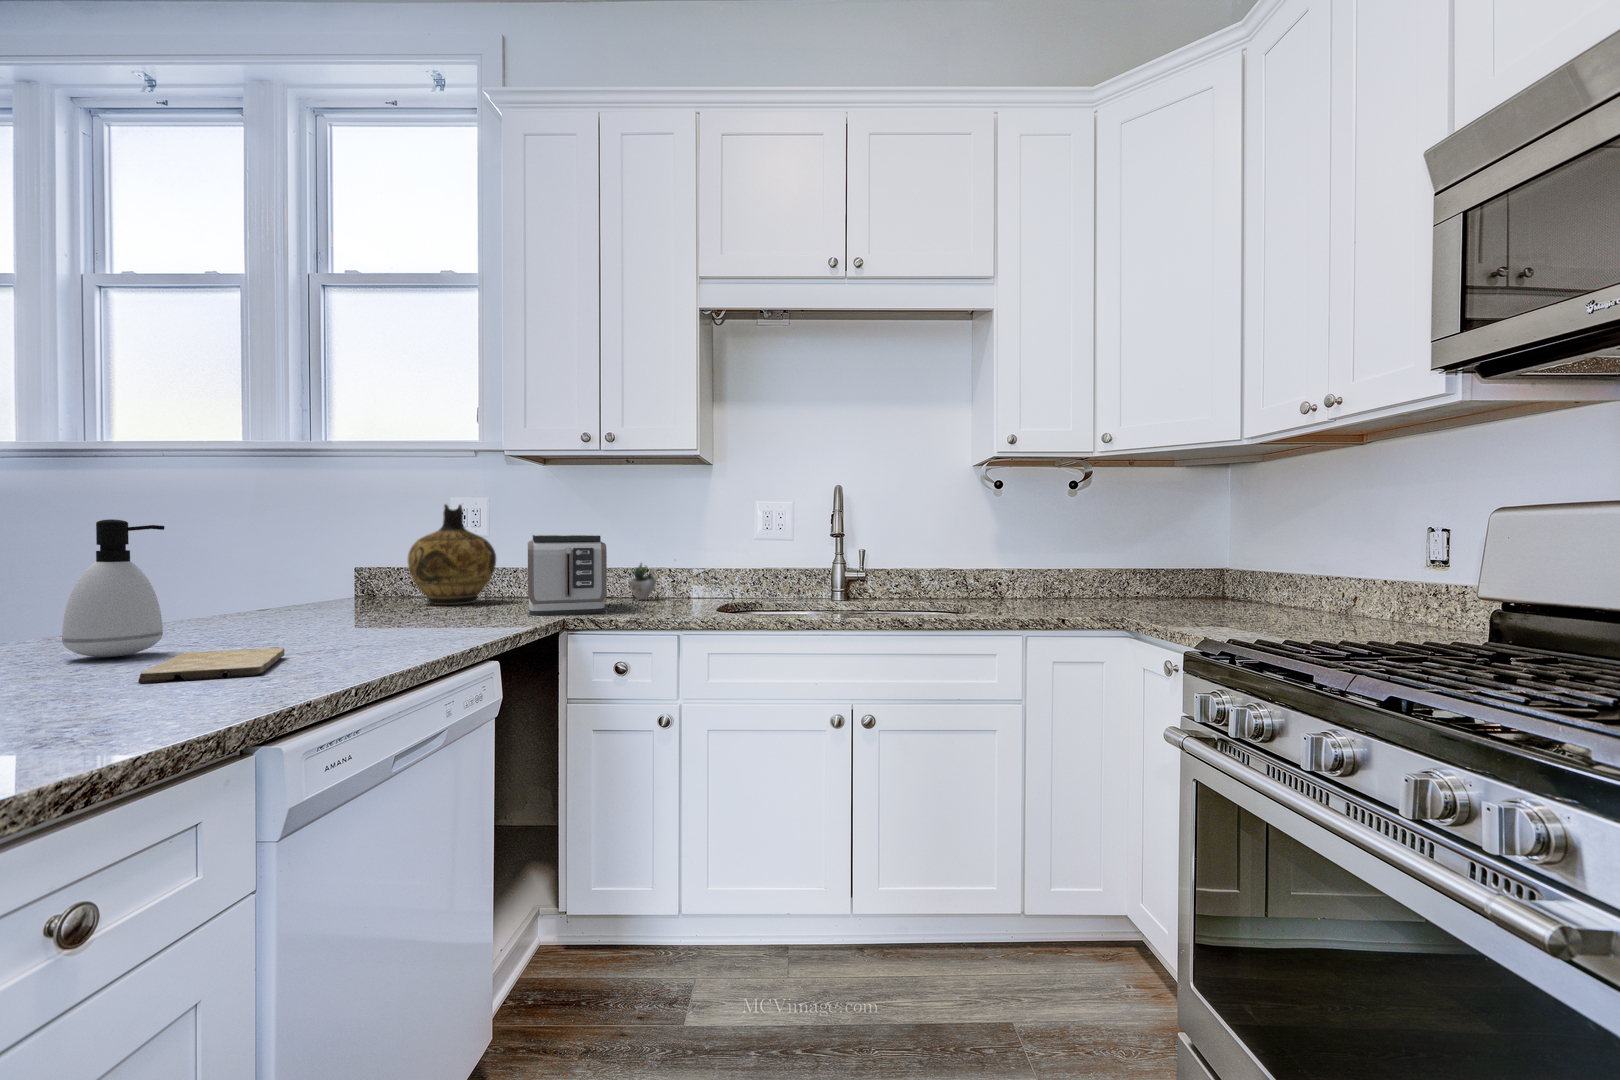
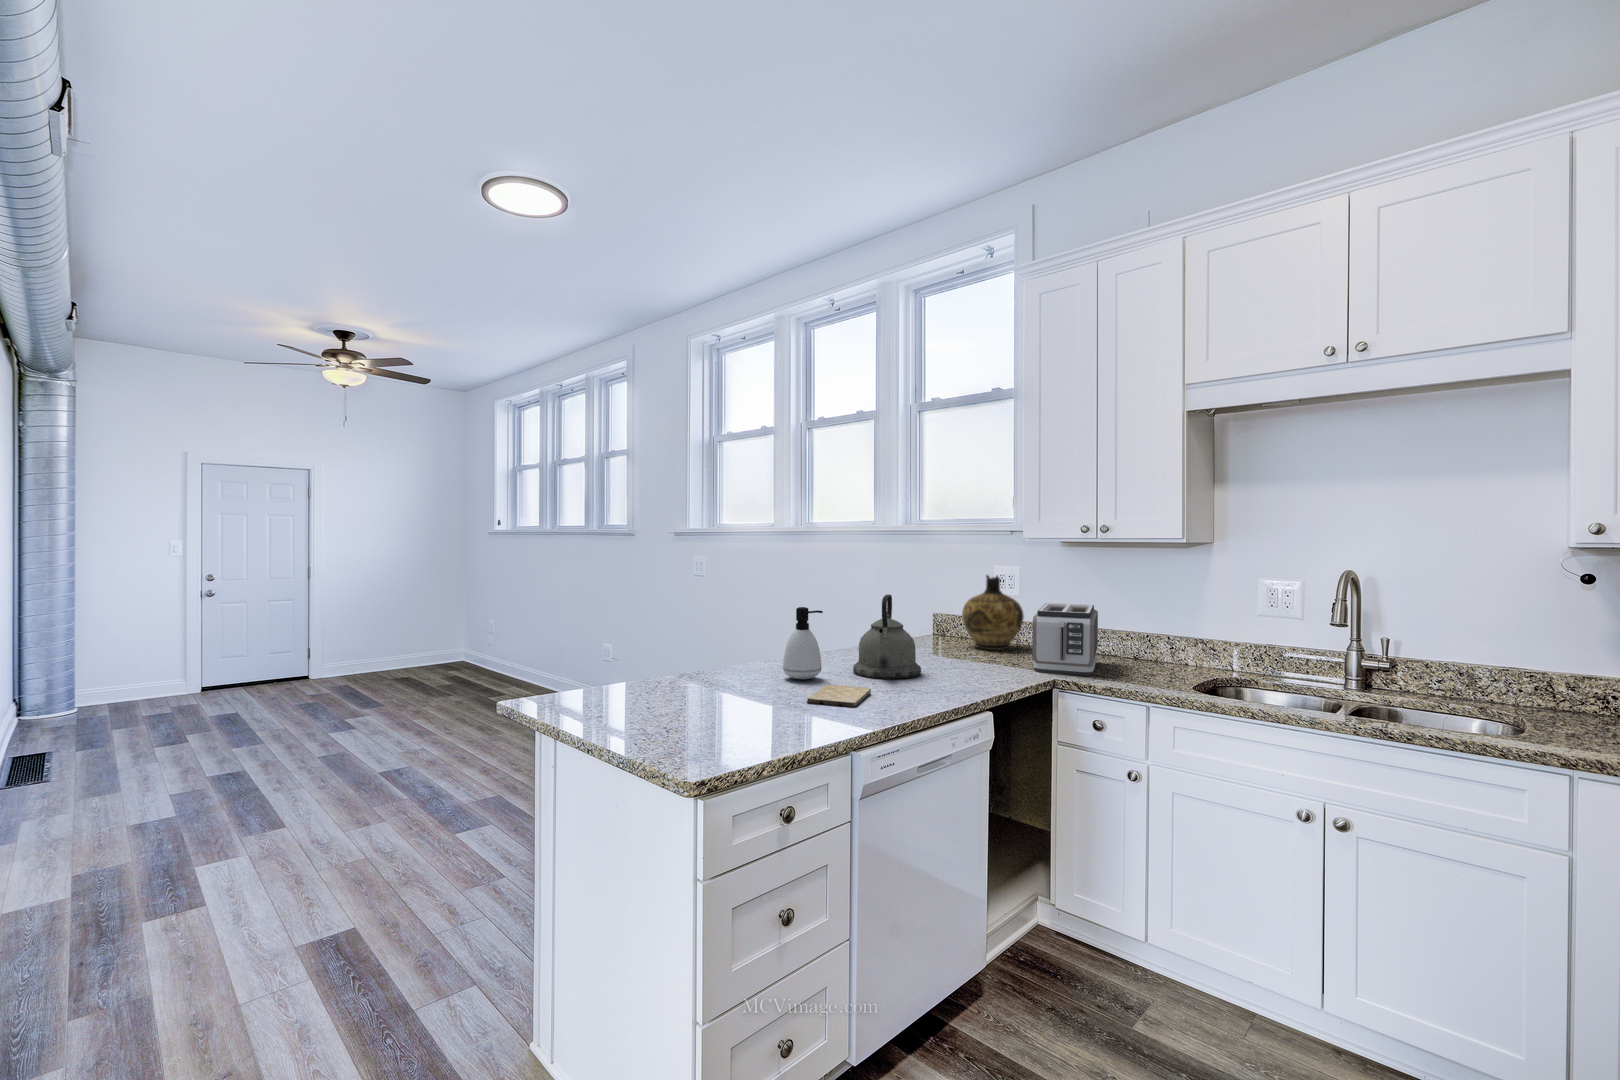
kettle: none [231,509,365,642] -> present [853,594,921,679]
succulent plant: present [629,563,656,600] -> none [1131,628,1173,661]

